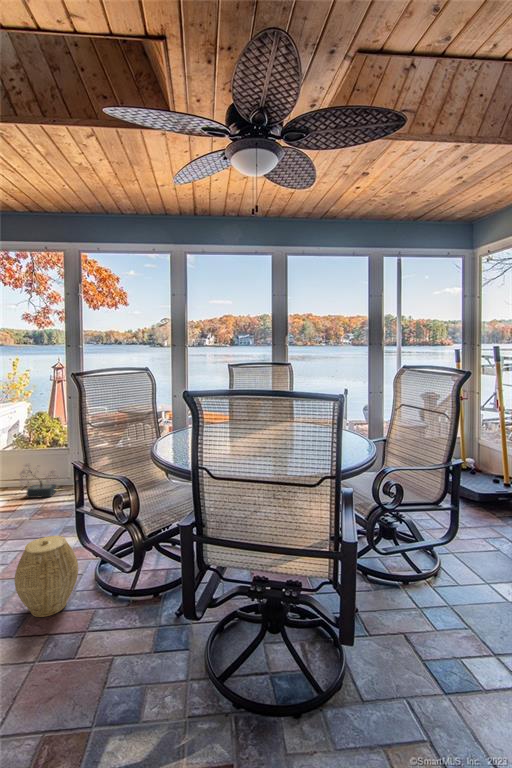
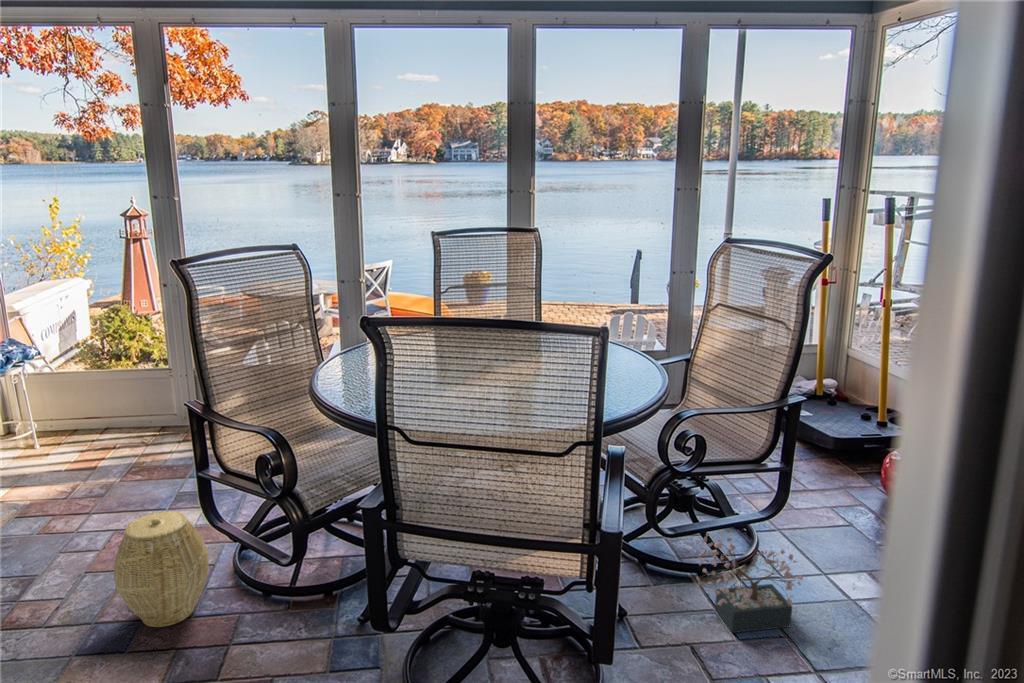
decorative plant: present [19,464,58,498] -> present [696,533,803,633]

